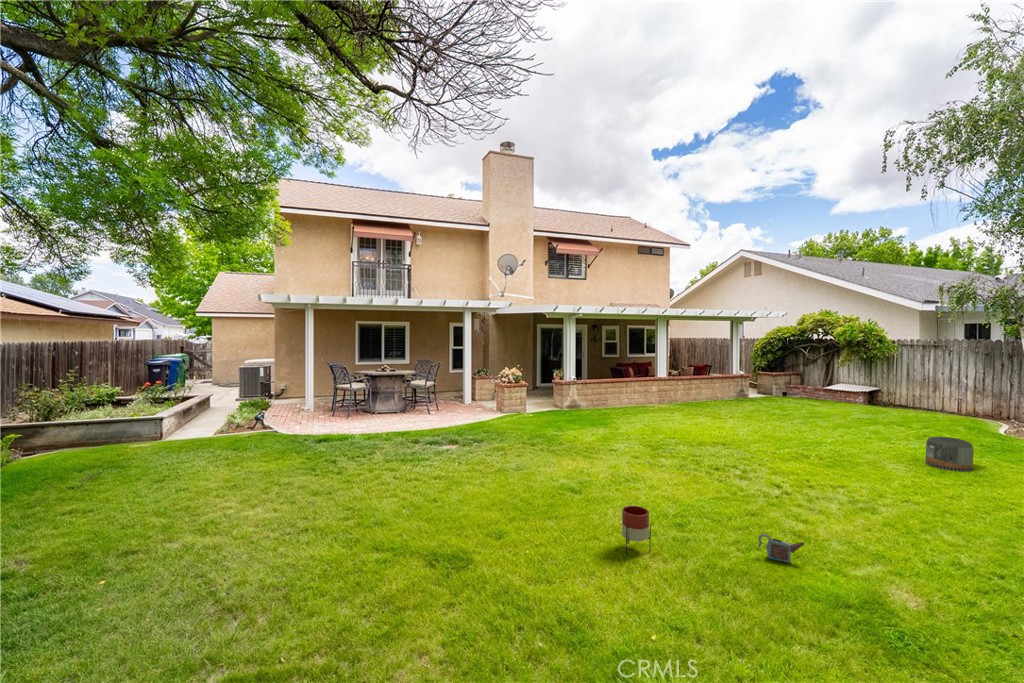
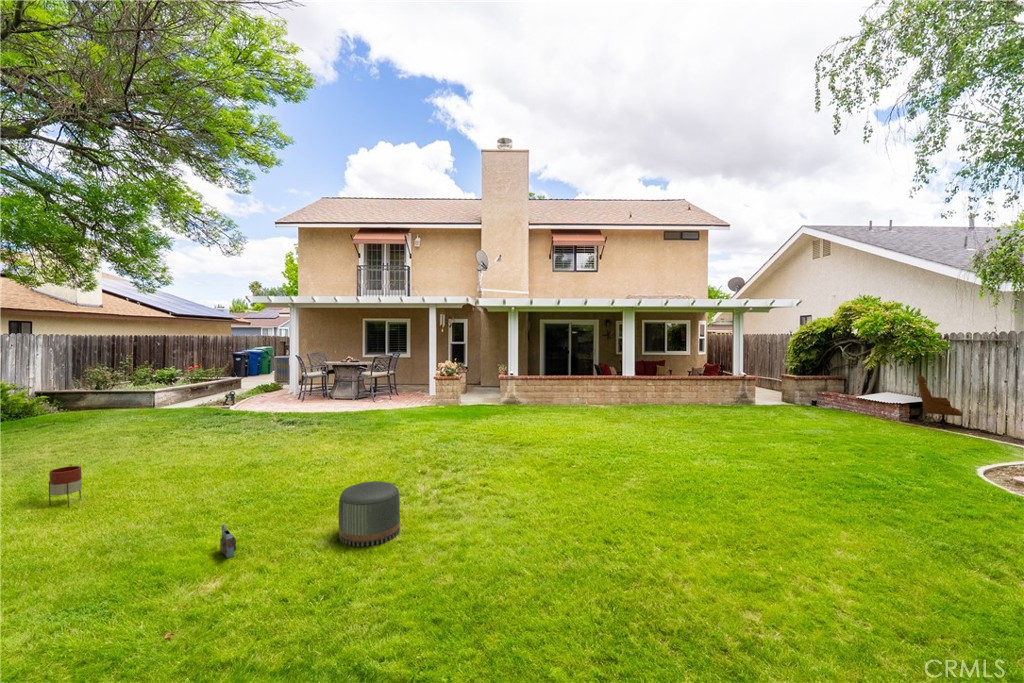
lounge chair: none [887,371,941,409] -> present [917,375,988,432]
pouf: present [926,437,974,472] -> present [339,481,400,546]
planter: present [622,506,651,554] -> present [49,466,82,507]

